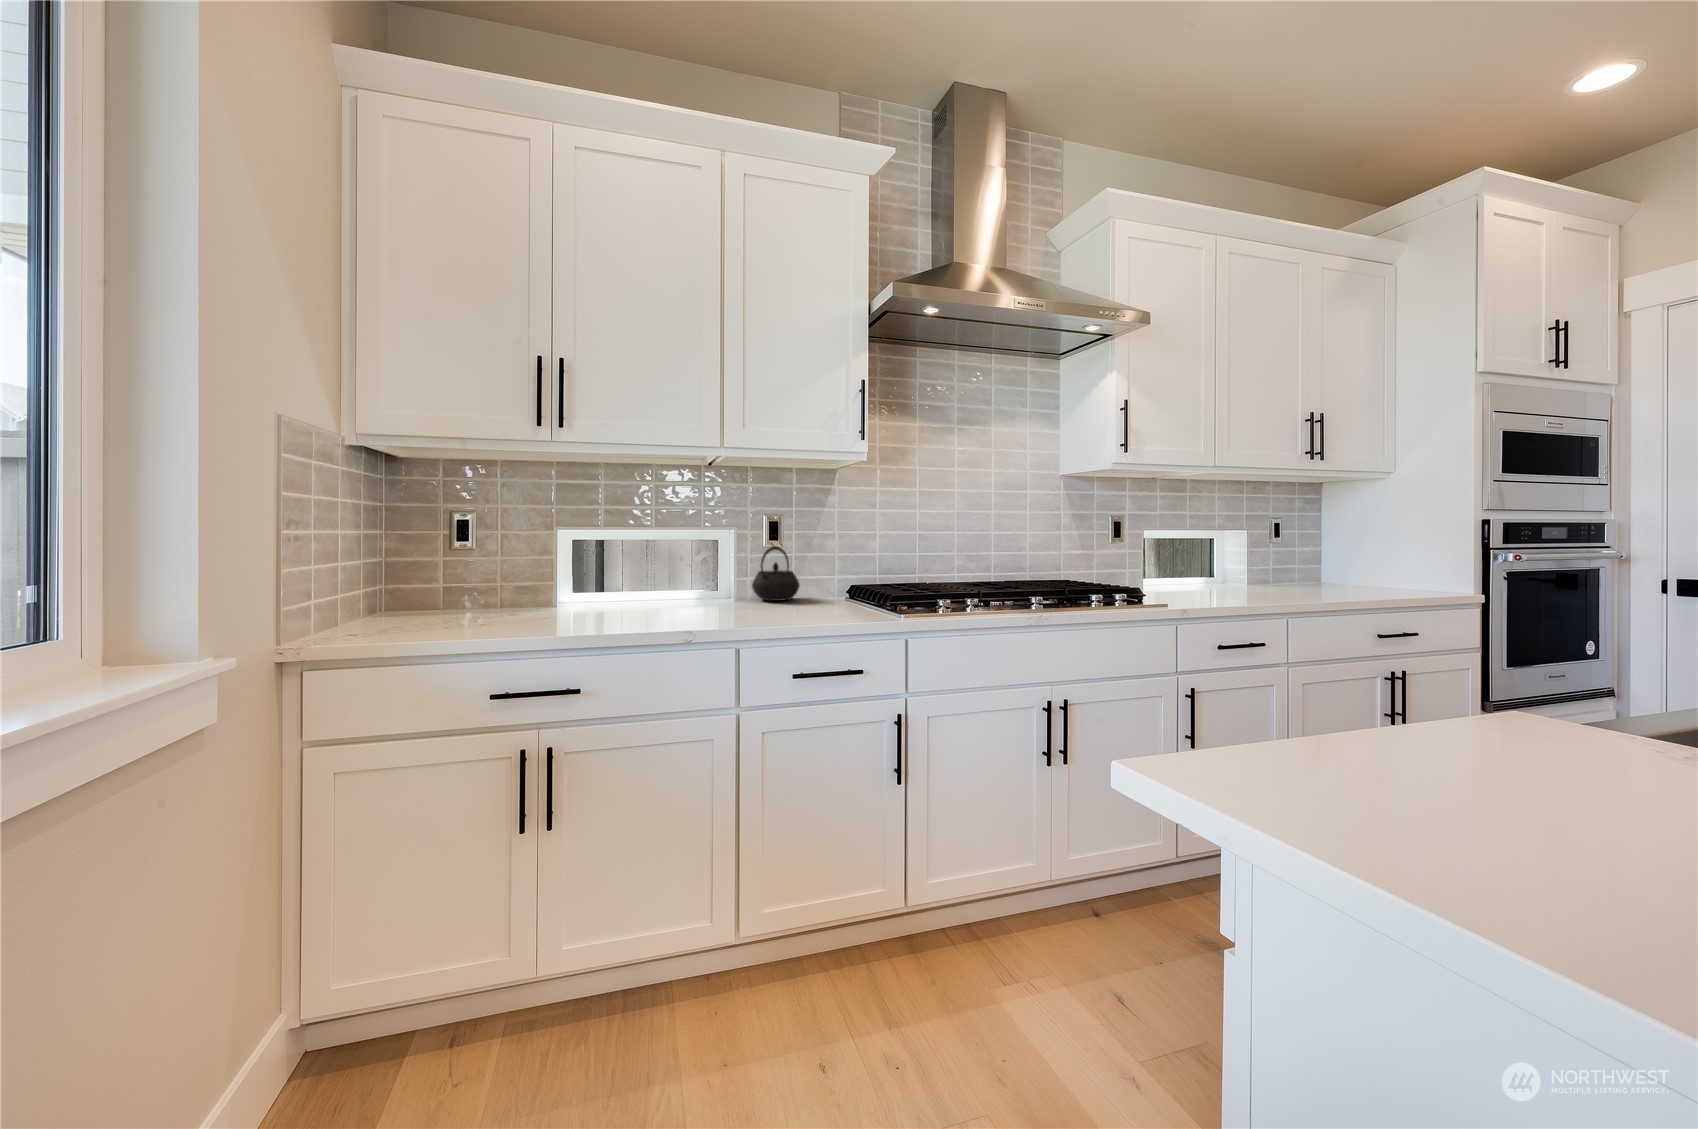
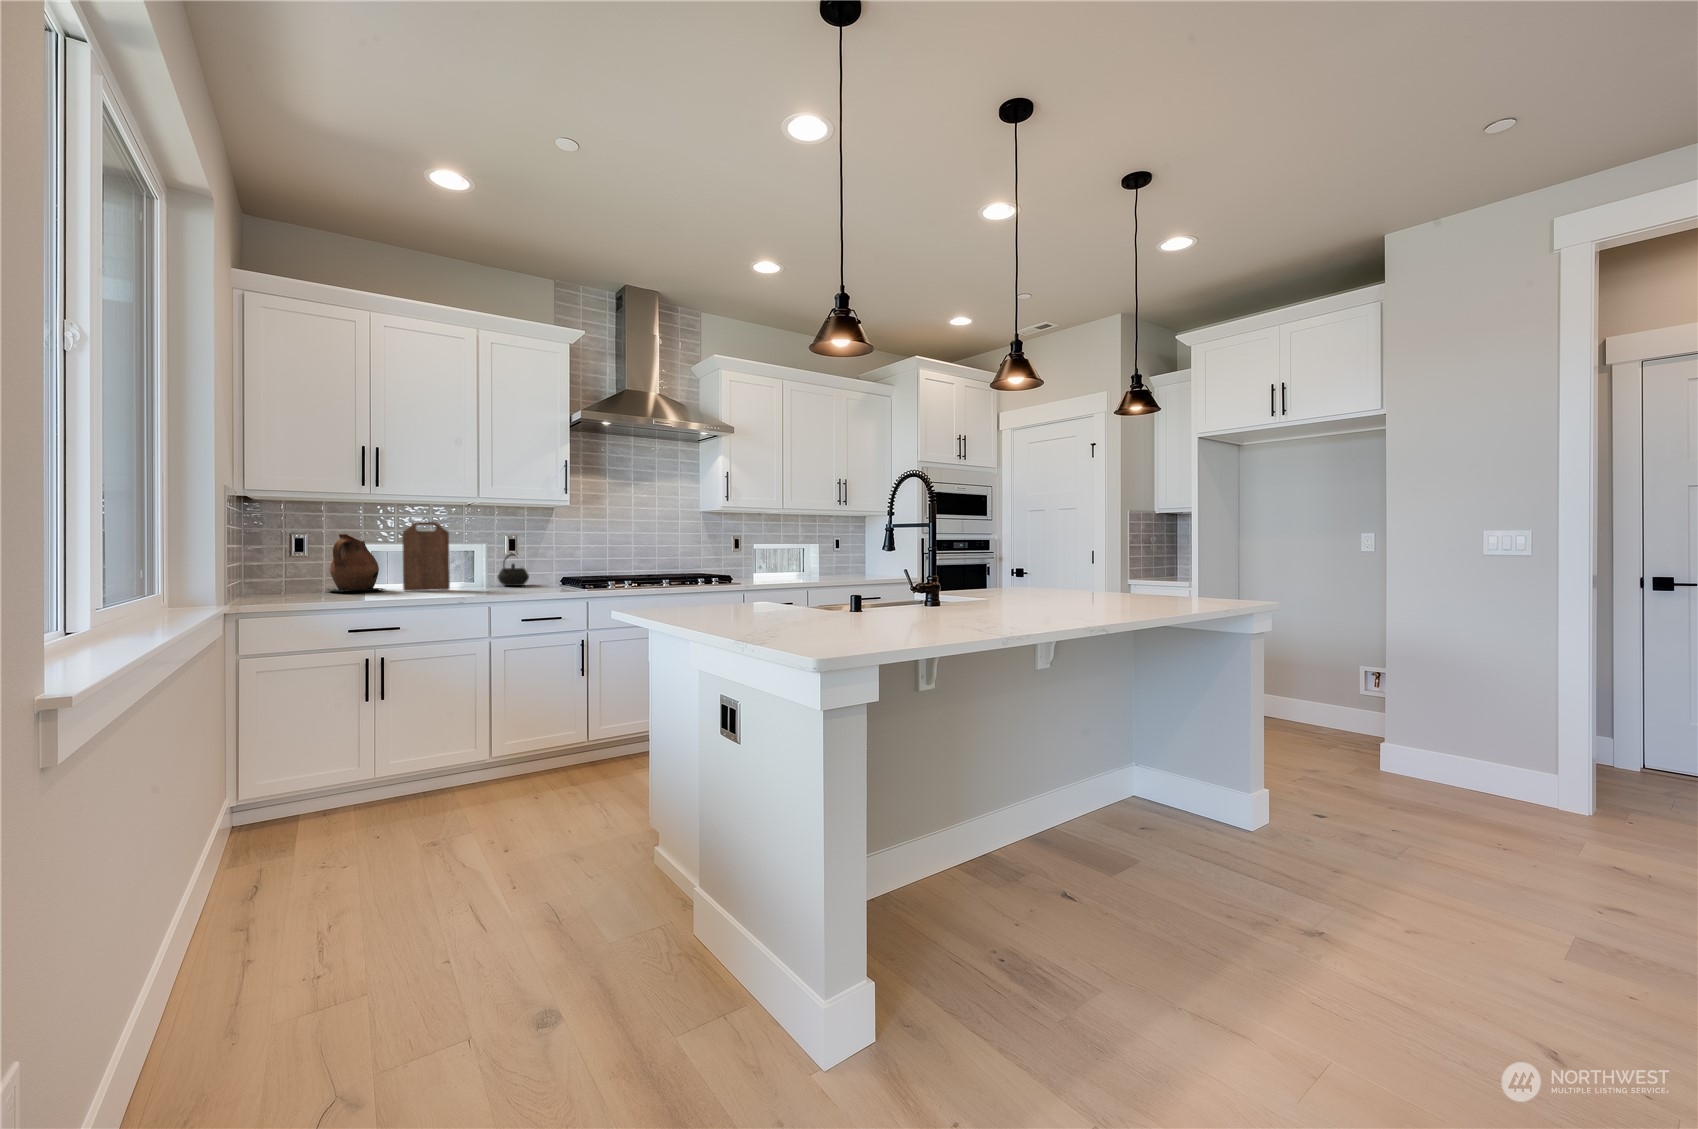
cutting board: none [608,492,680,609] -> present [402,522,450,591]
ceramic pitcher: none [496,513,585,609] -> present [328,534,385,591]

